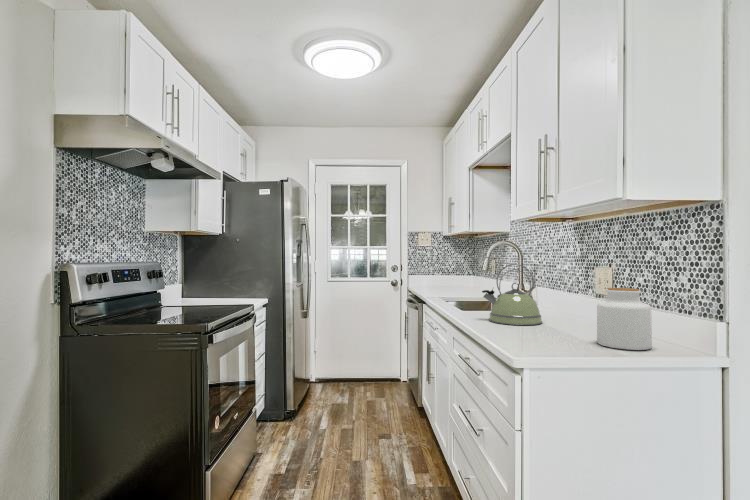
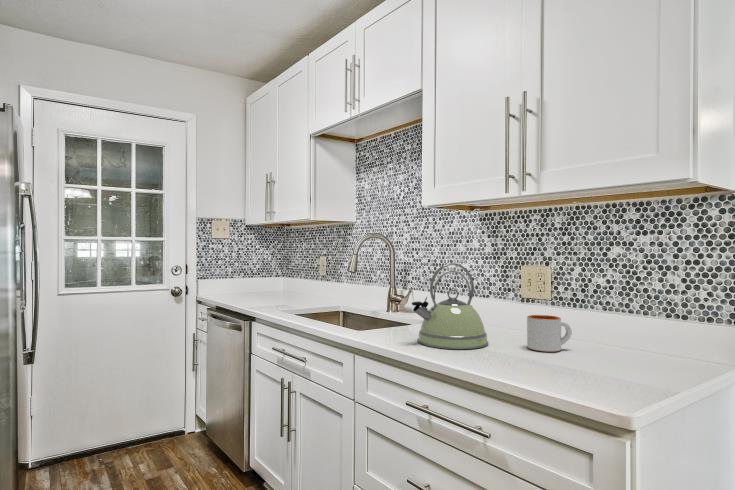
jar: present [597,288,652,350] -> none [607,293,678,373]
mug: none [562,305,598,333] -> present [527,315,572,352]

